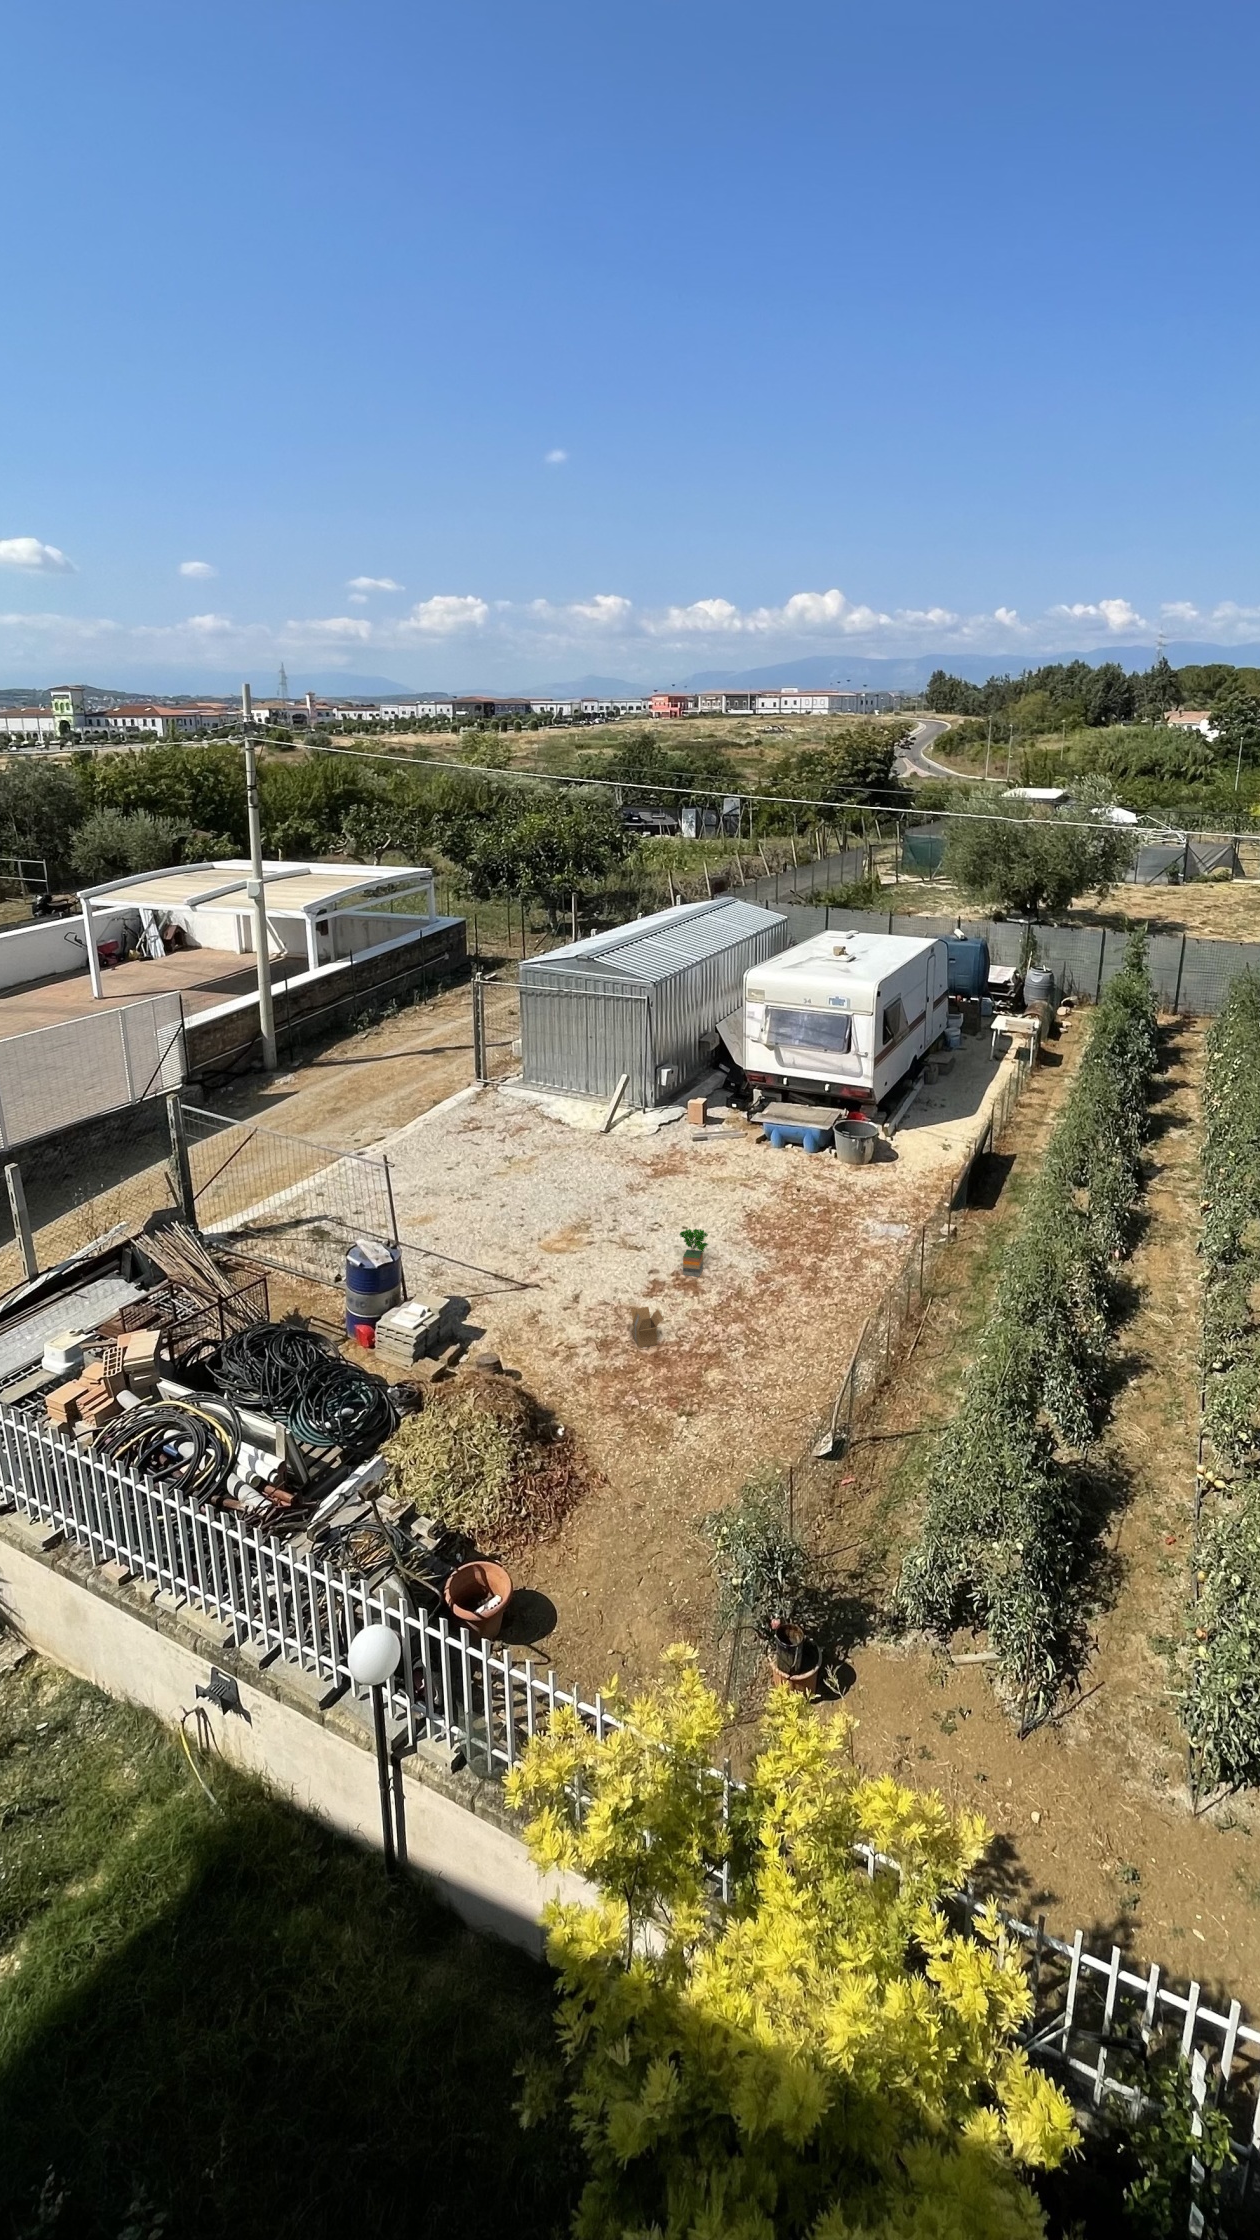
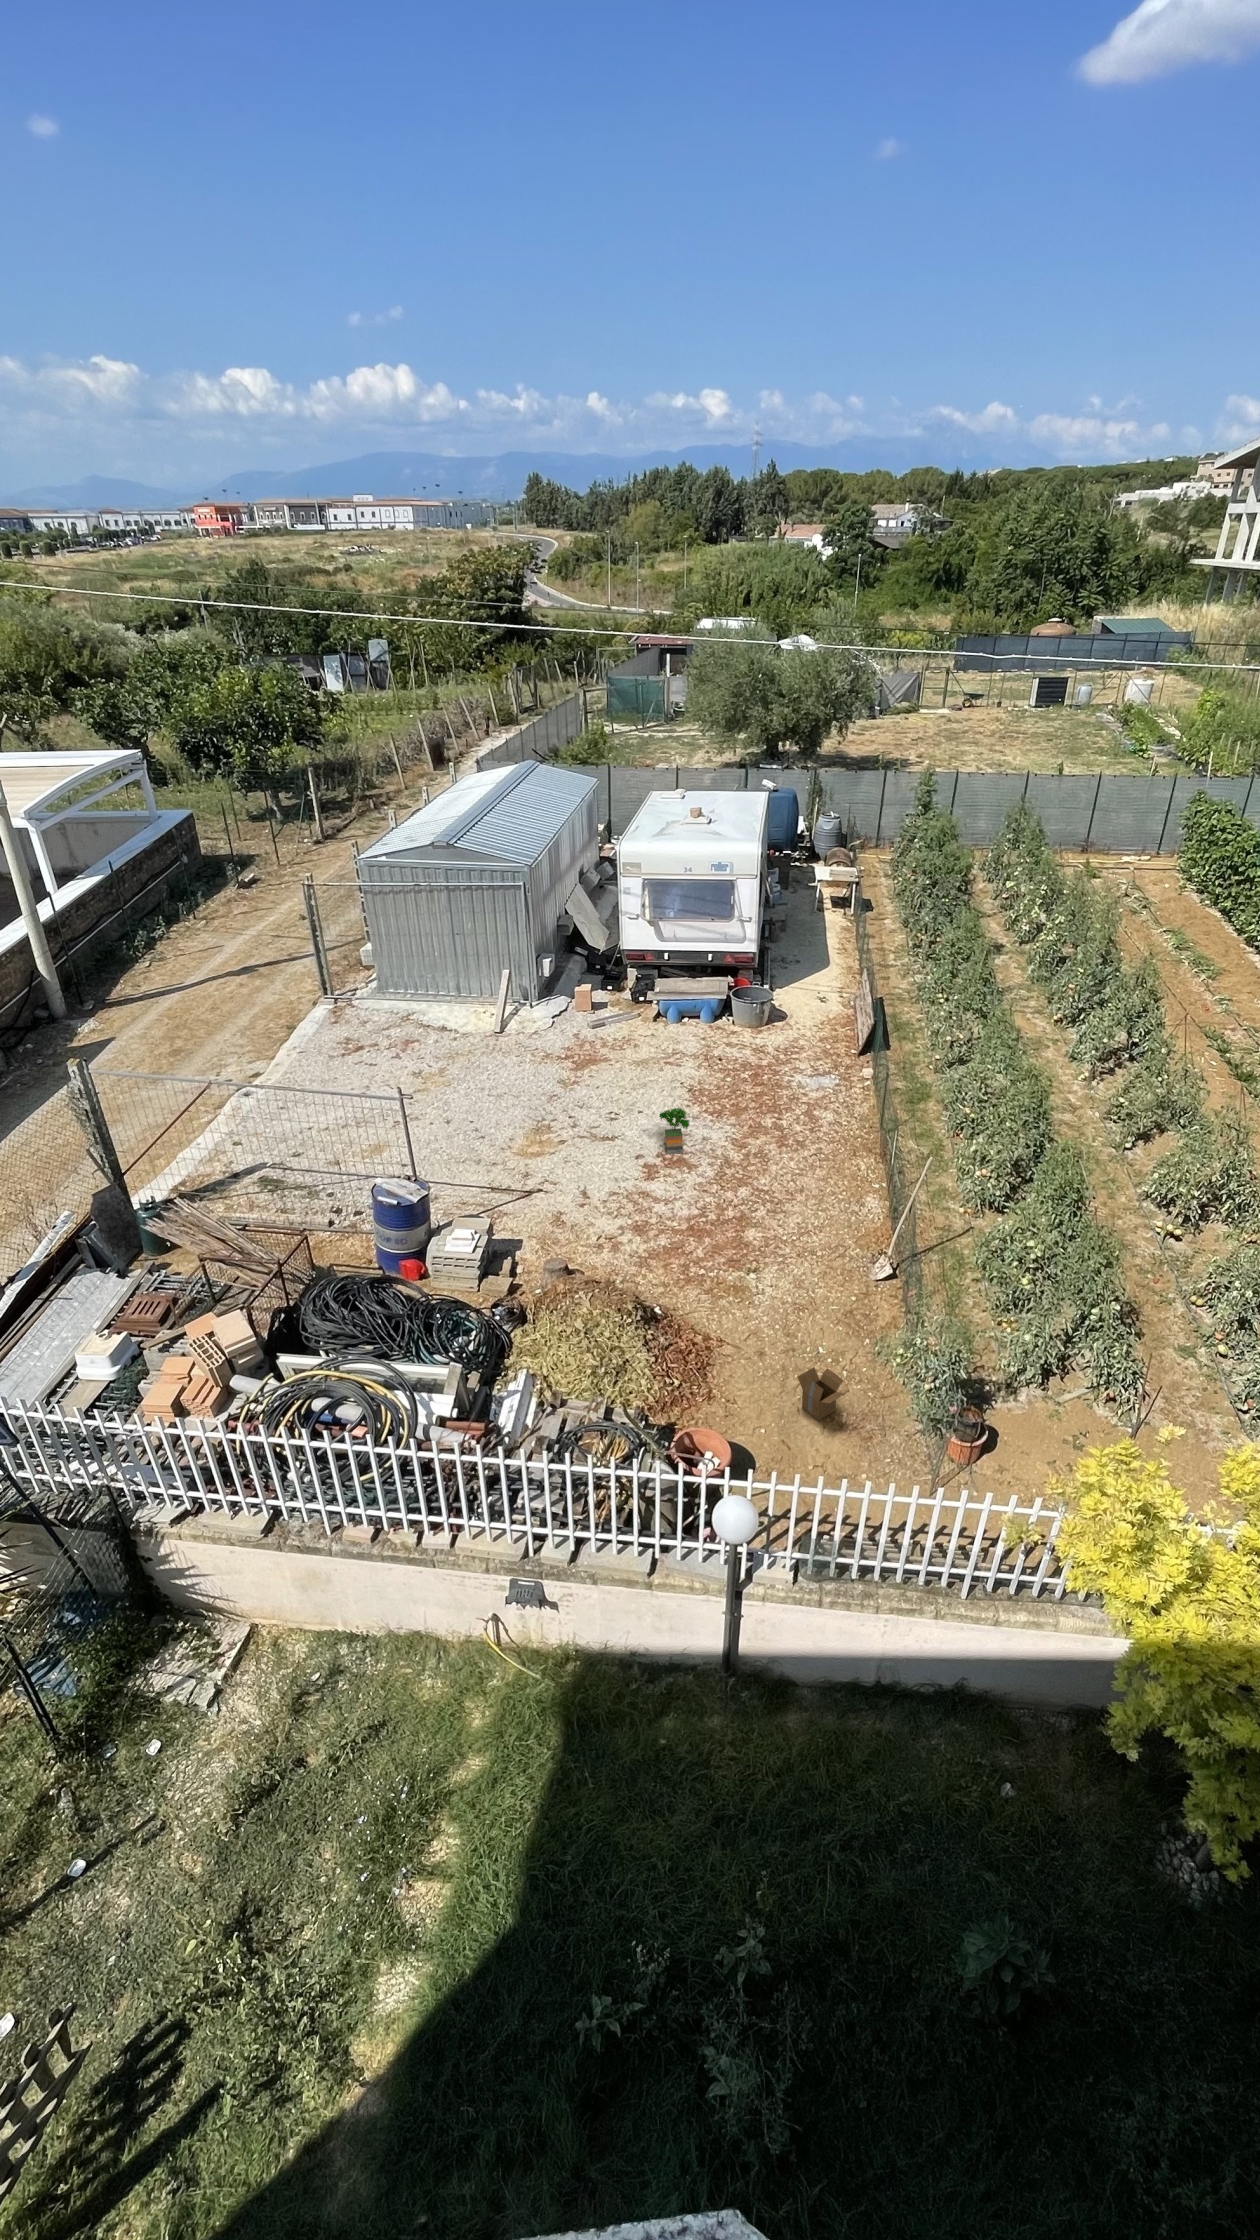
cardboard box: present [631,1307,664,1348] -> present [797,1367,846,1420]

